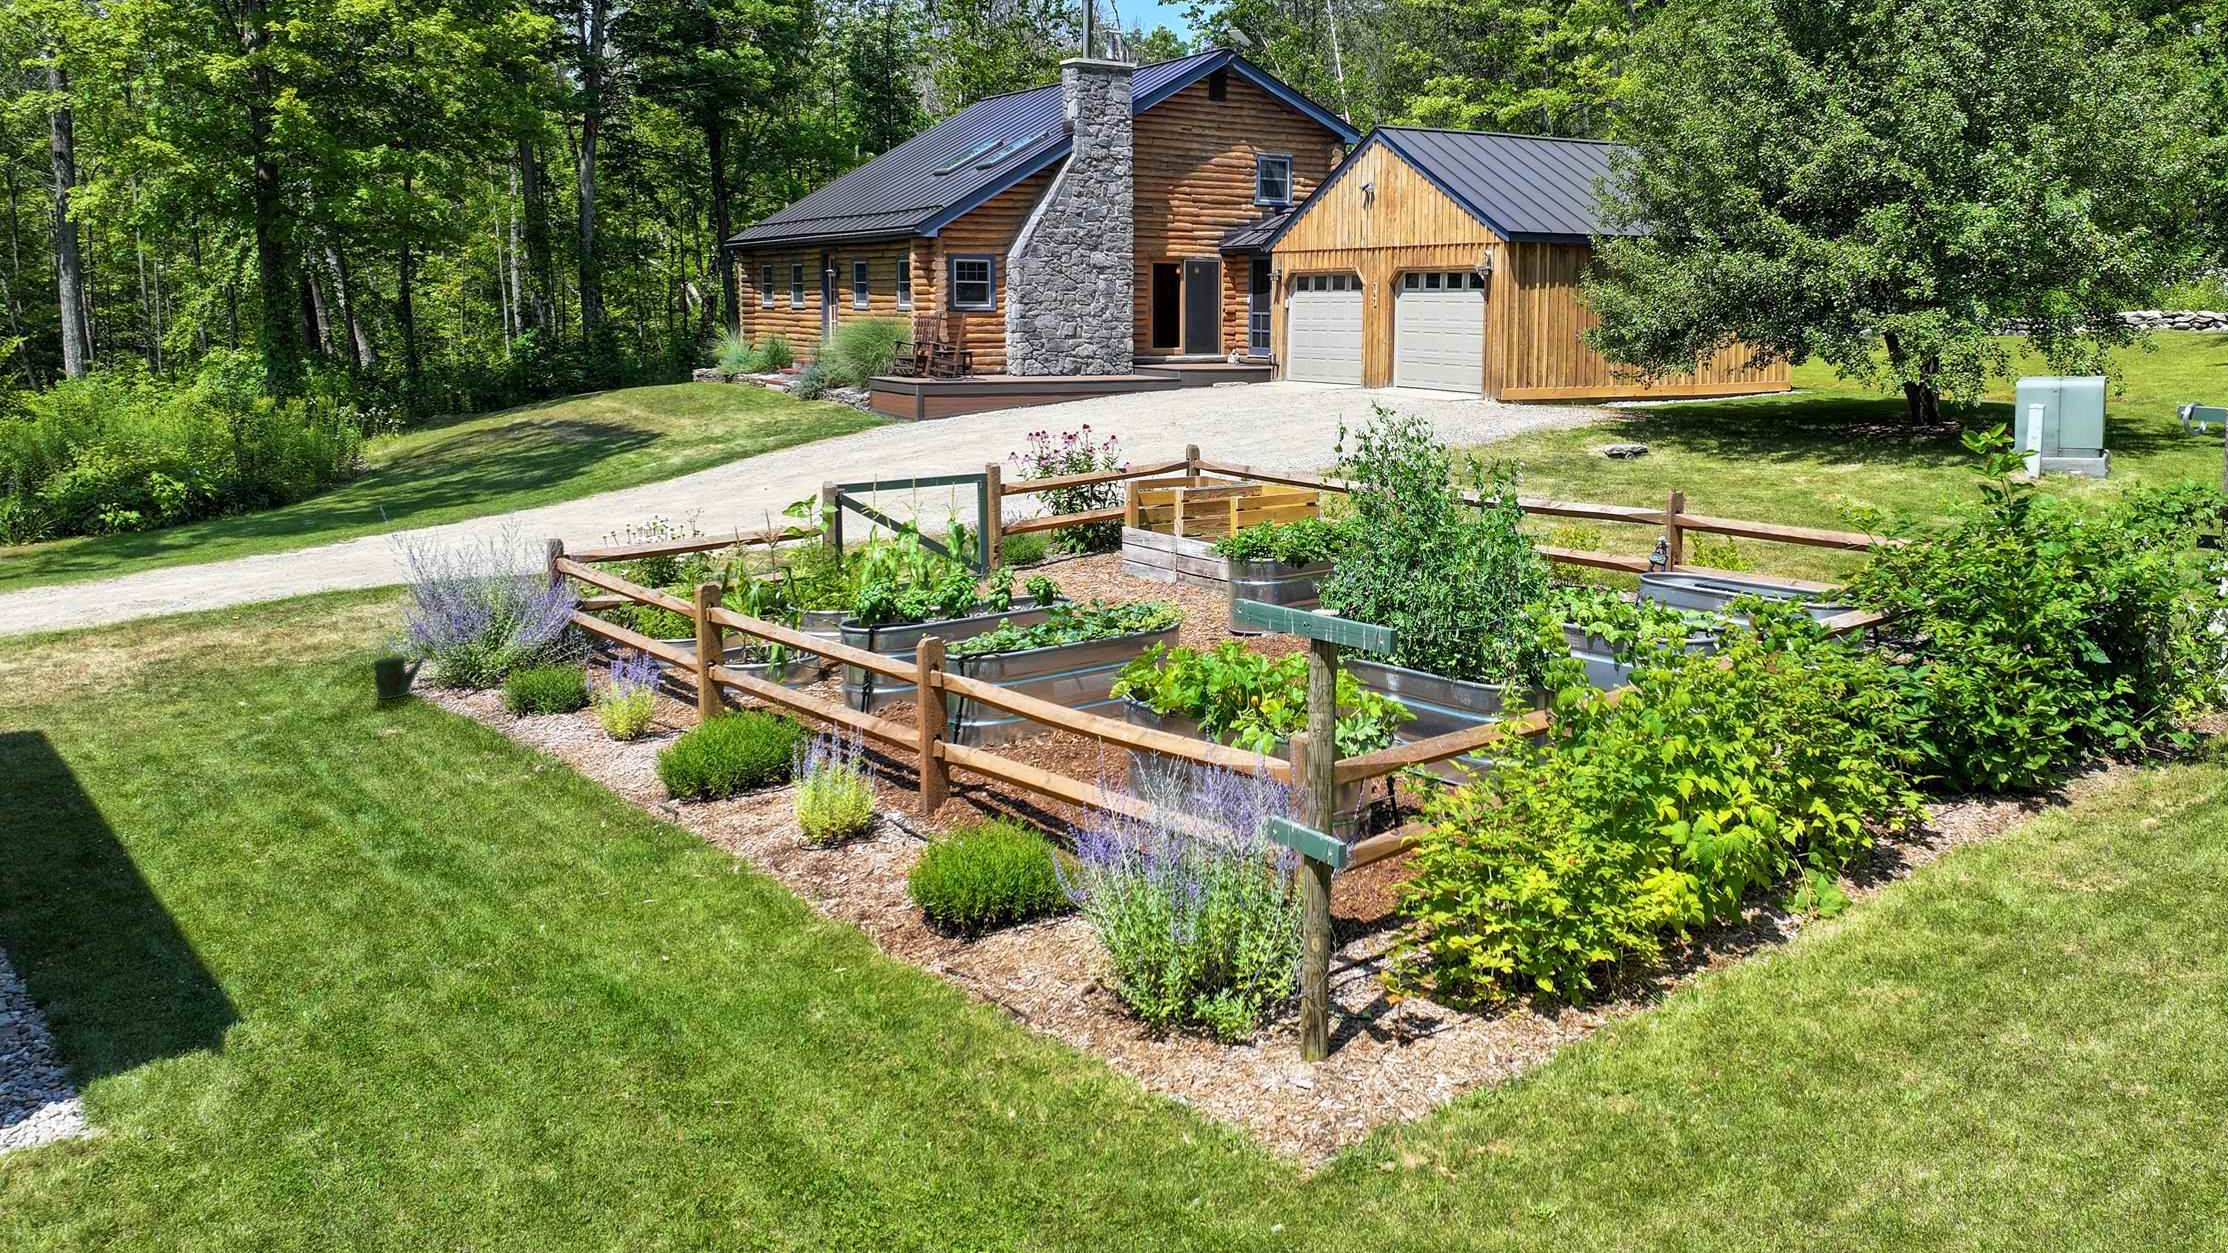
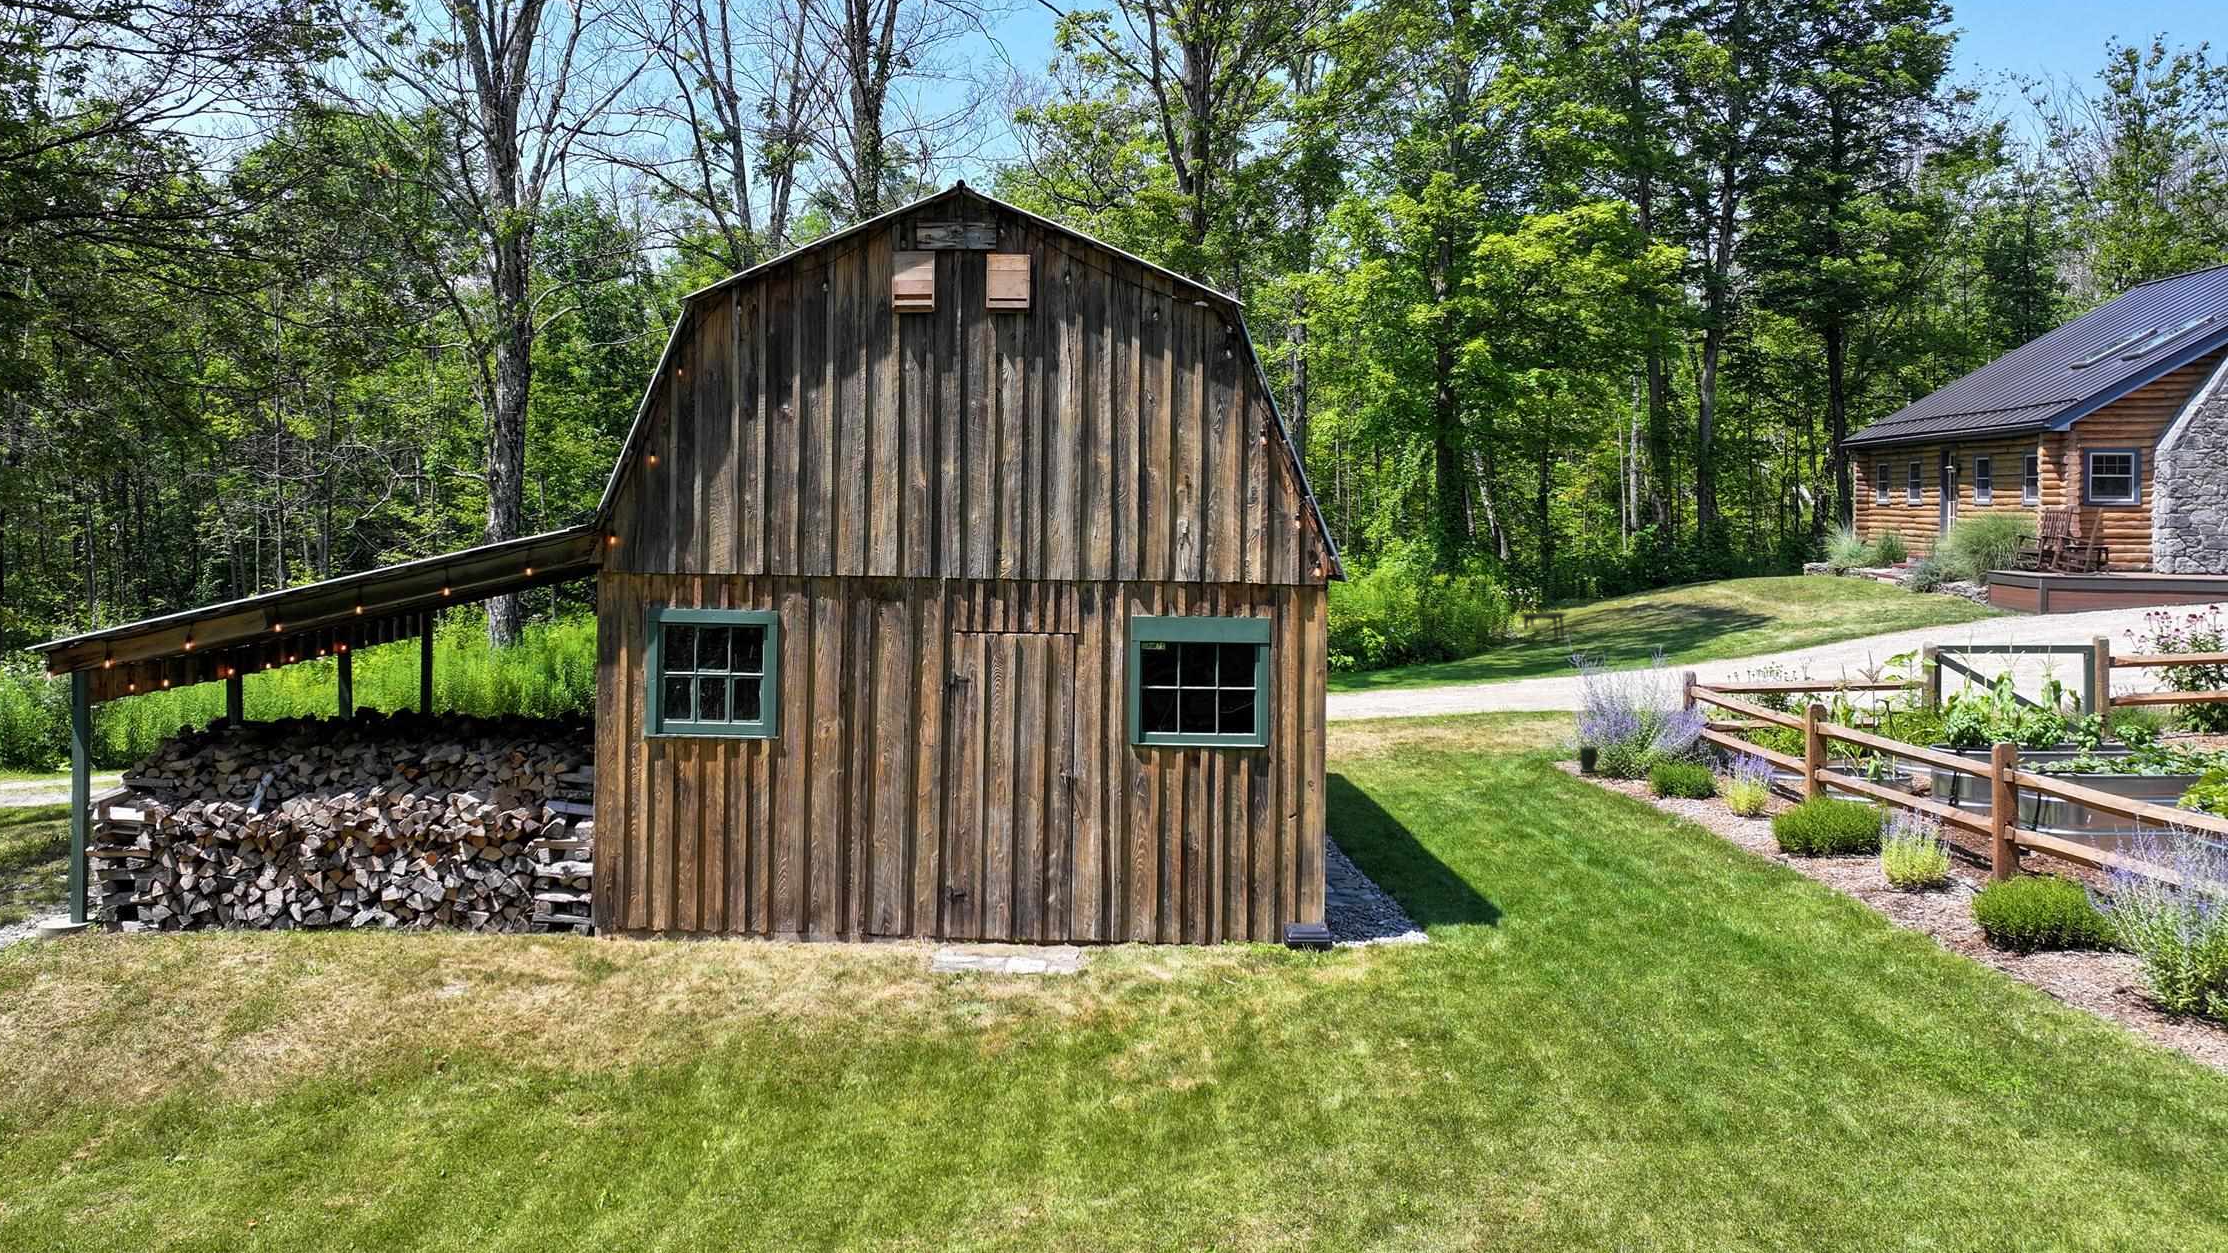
round table: none [348,436,418,477] -> present [1520,612,1566,641]

